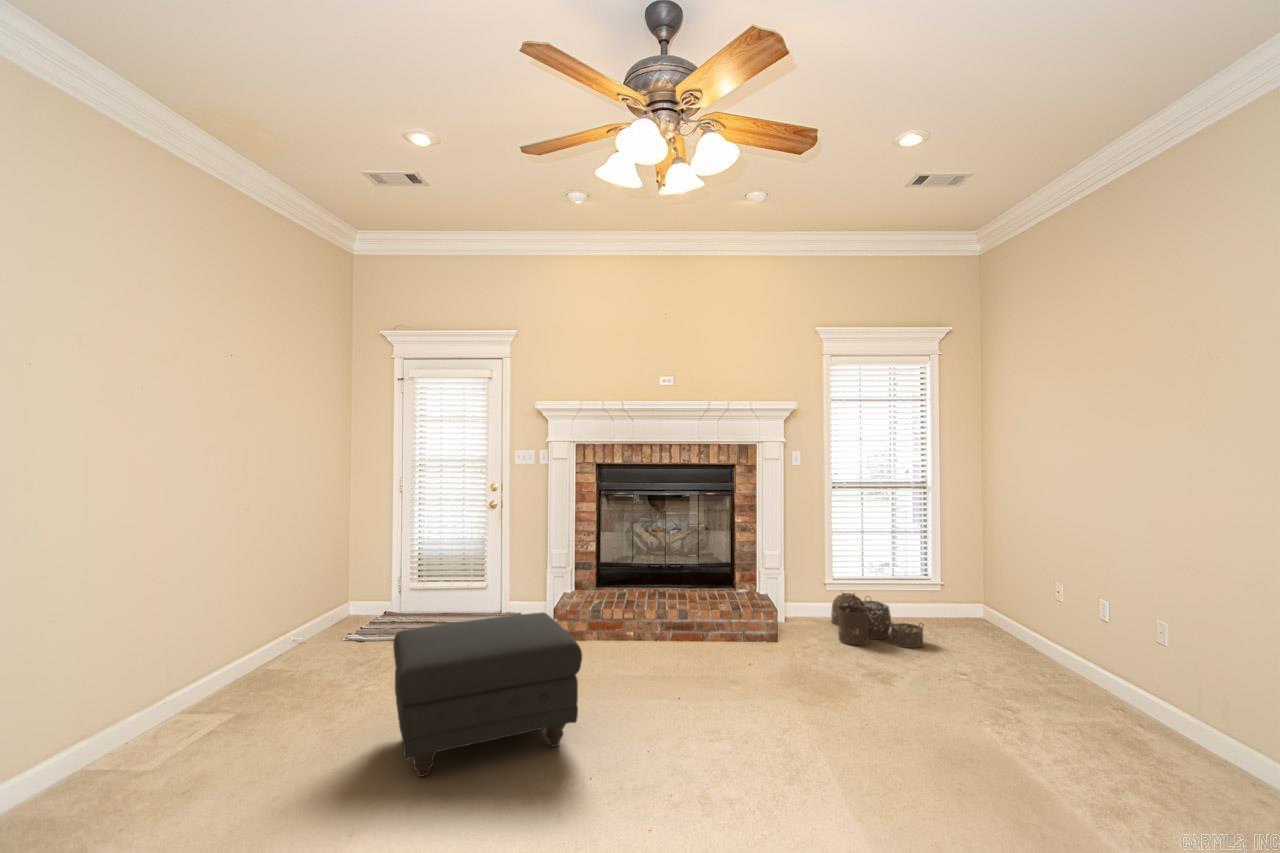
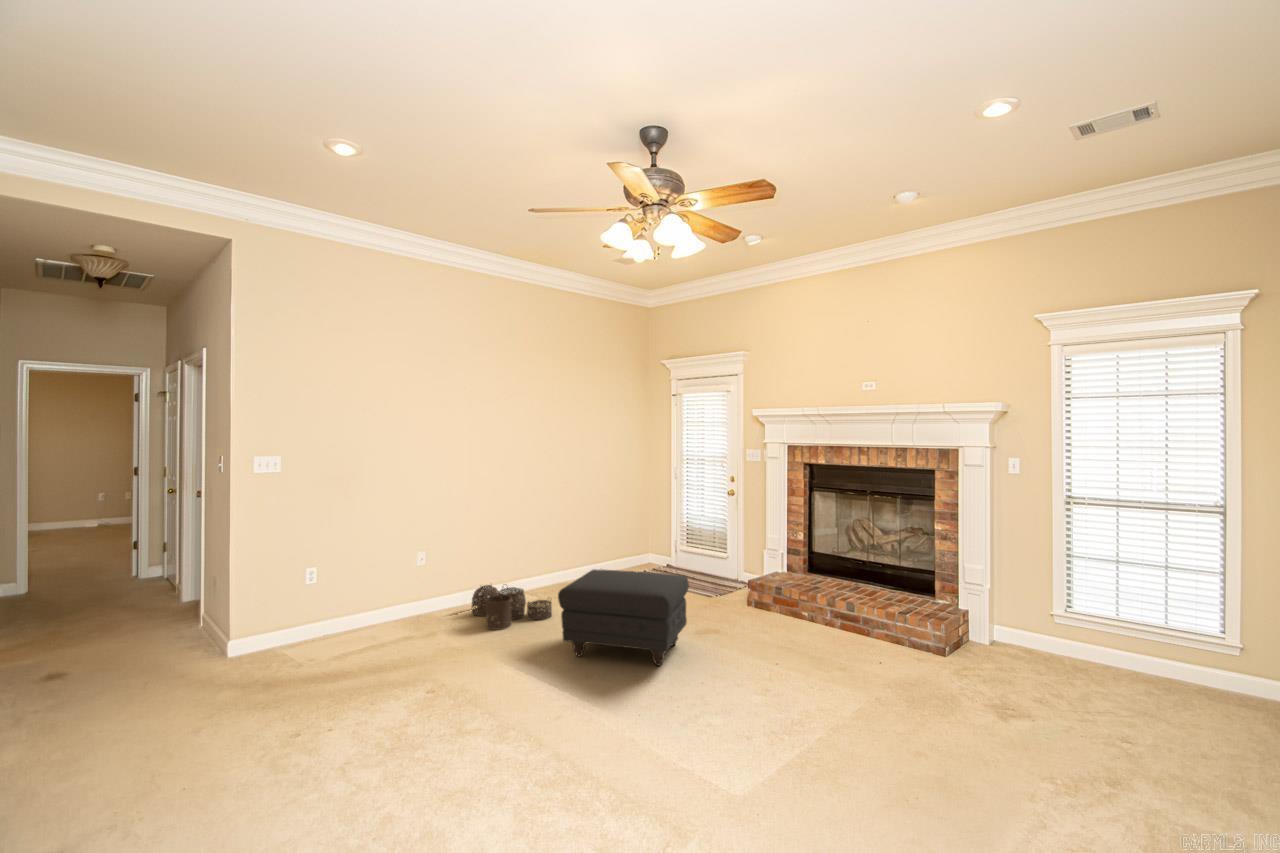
woven basket: present [831,593,923,648] -> present [472,585,552,629]

